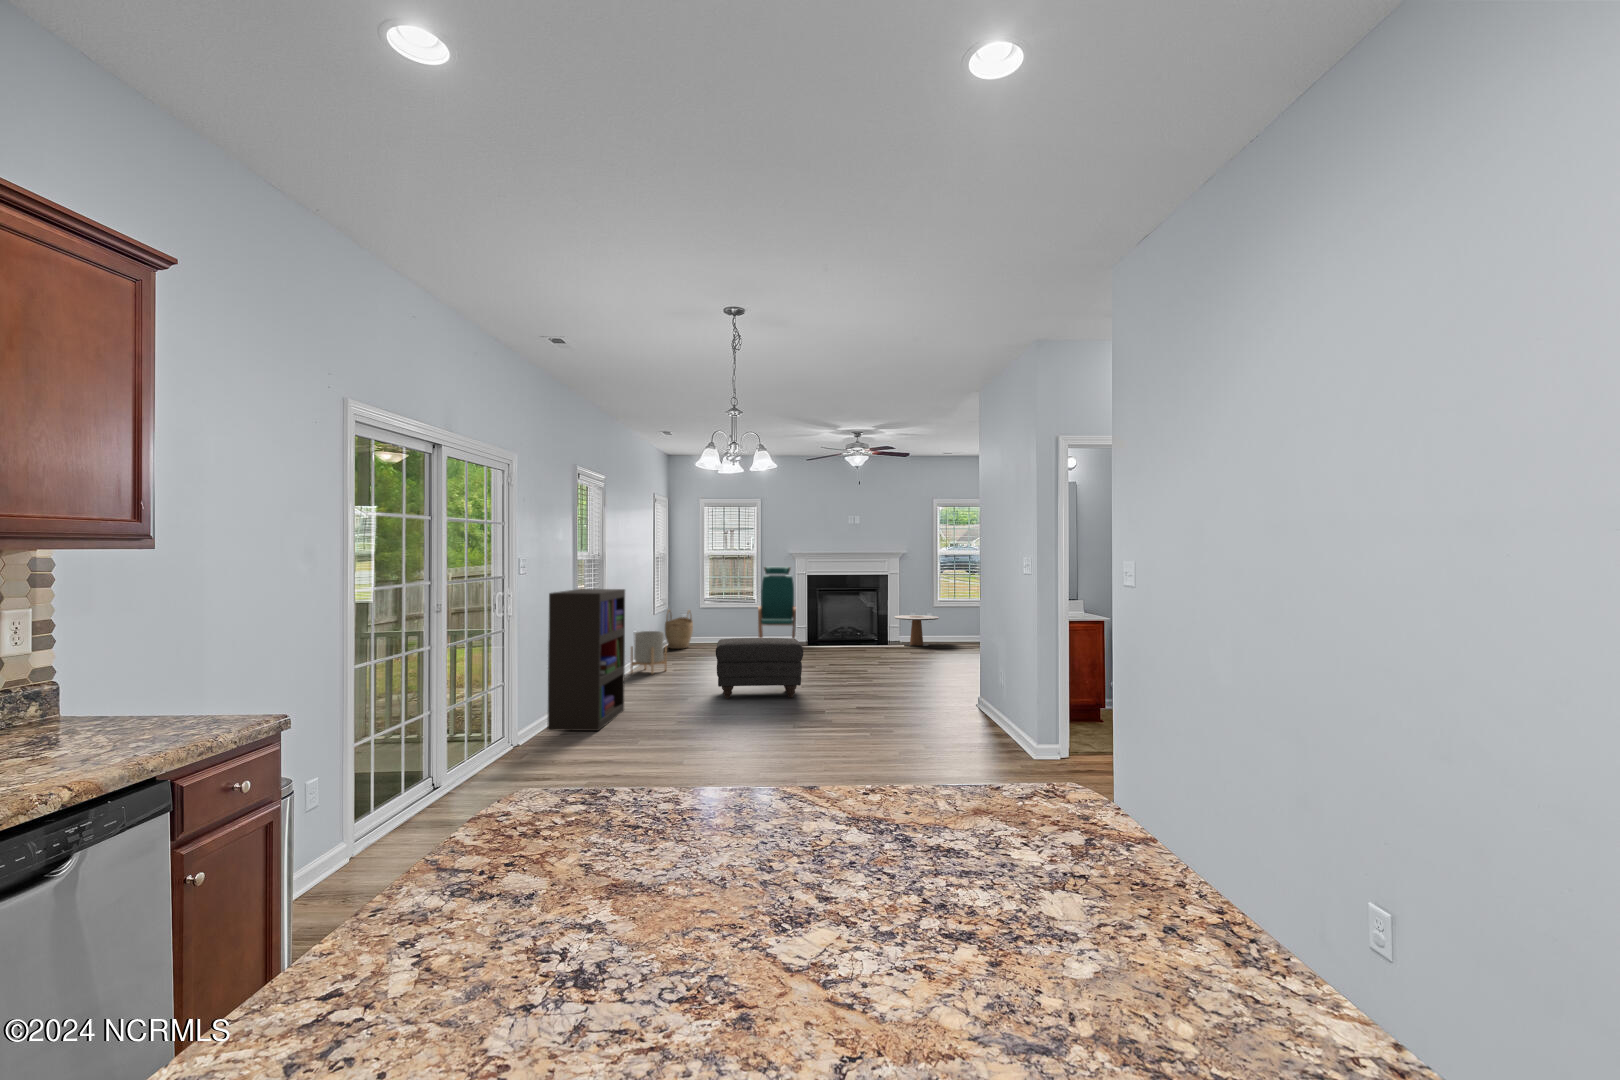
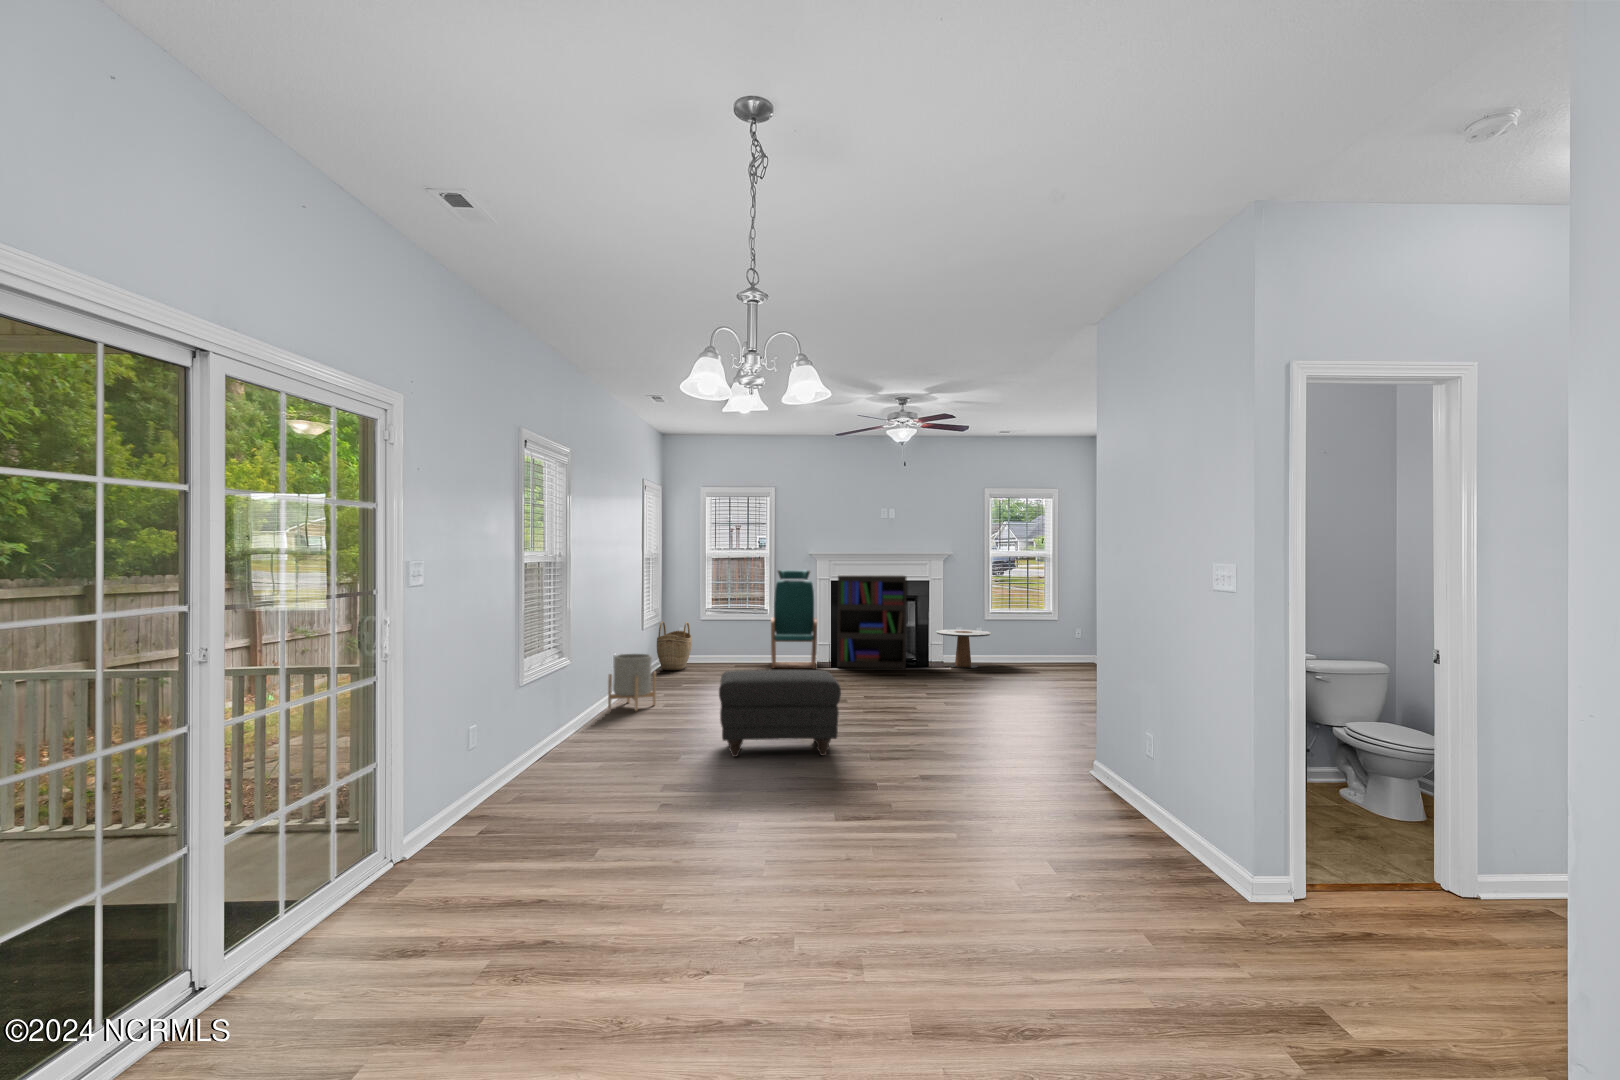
bookshelf: present [547,589,625,731] -> present [837,575,907,668]

